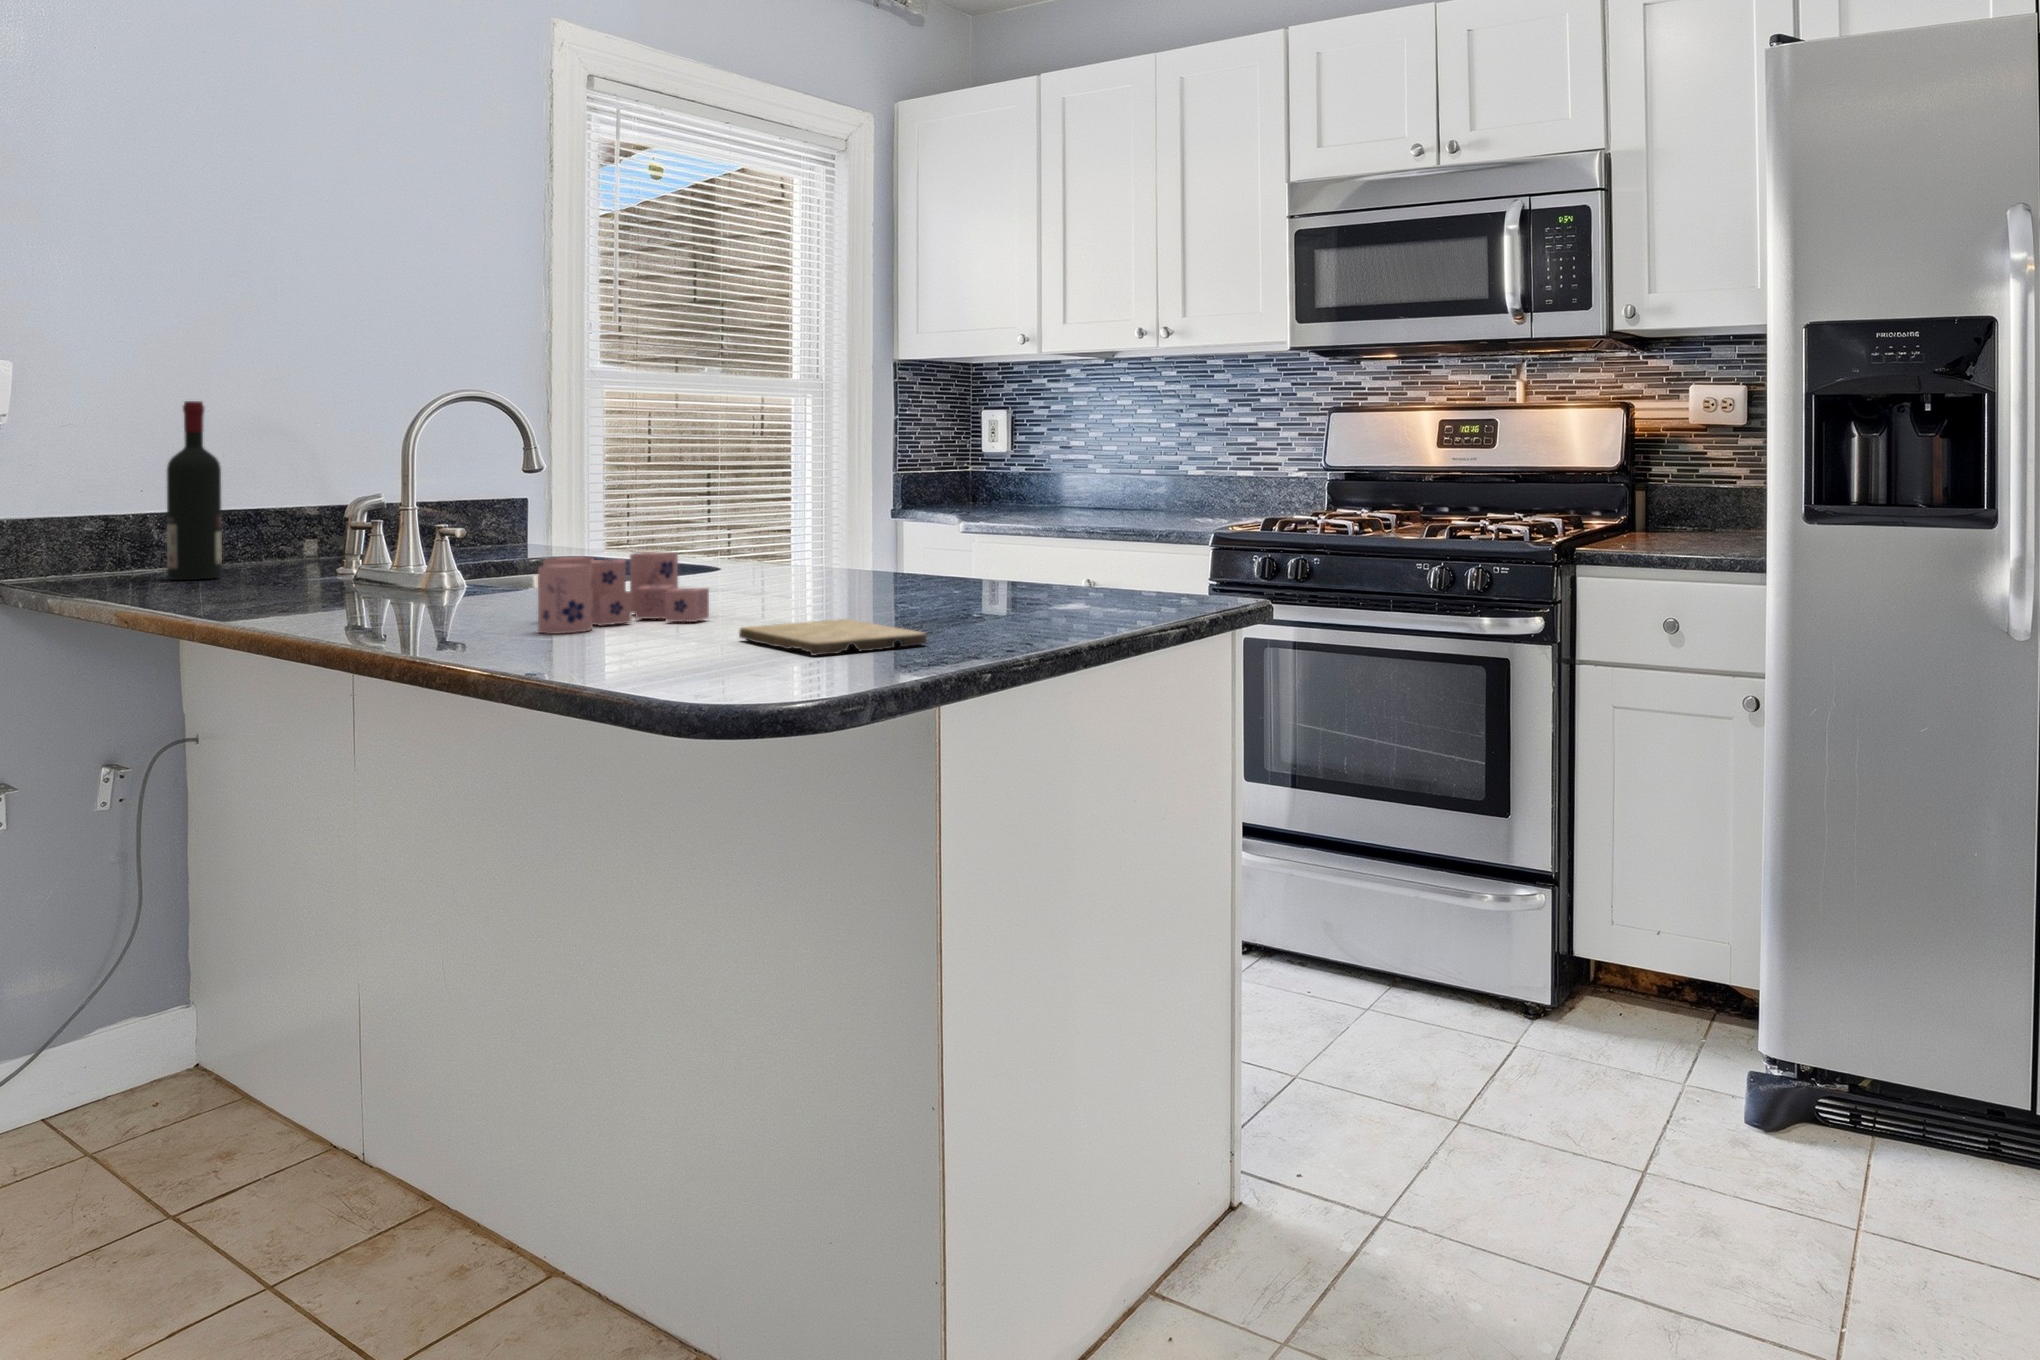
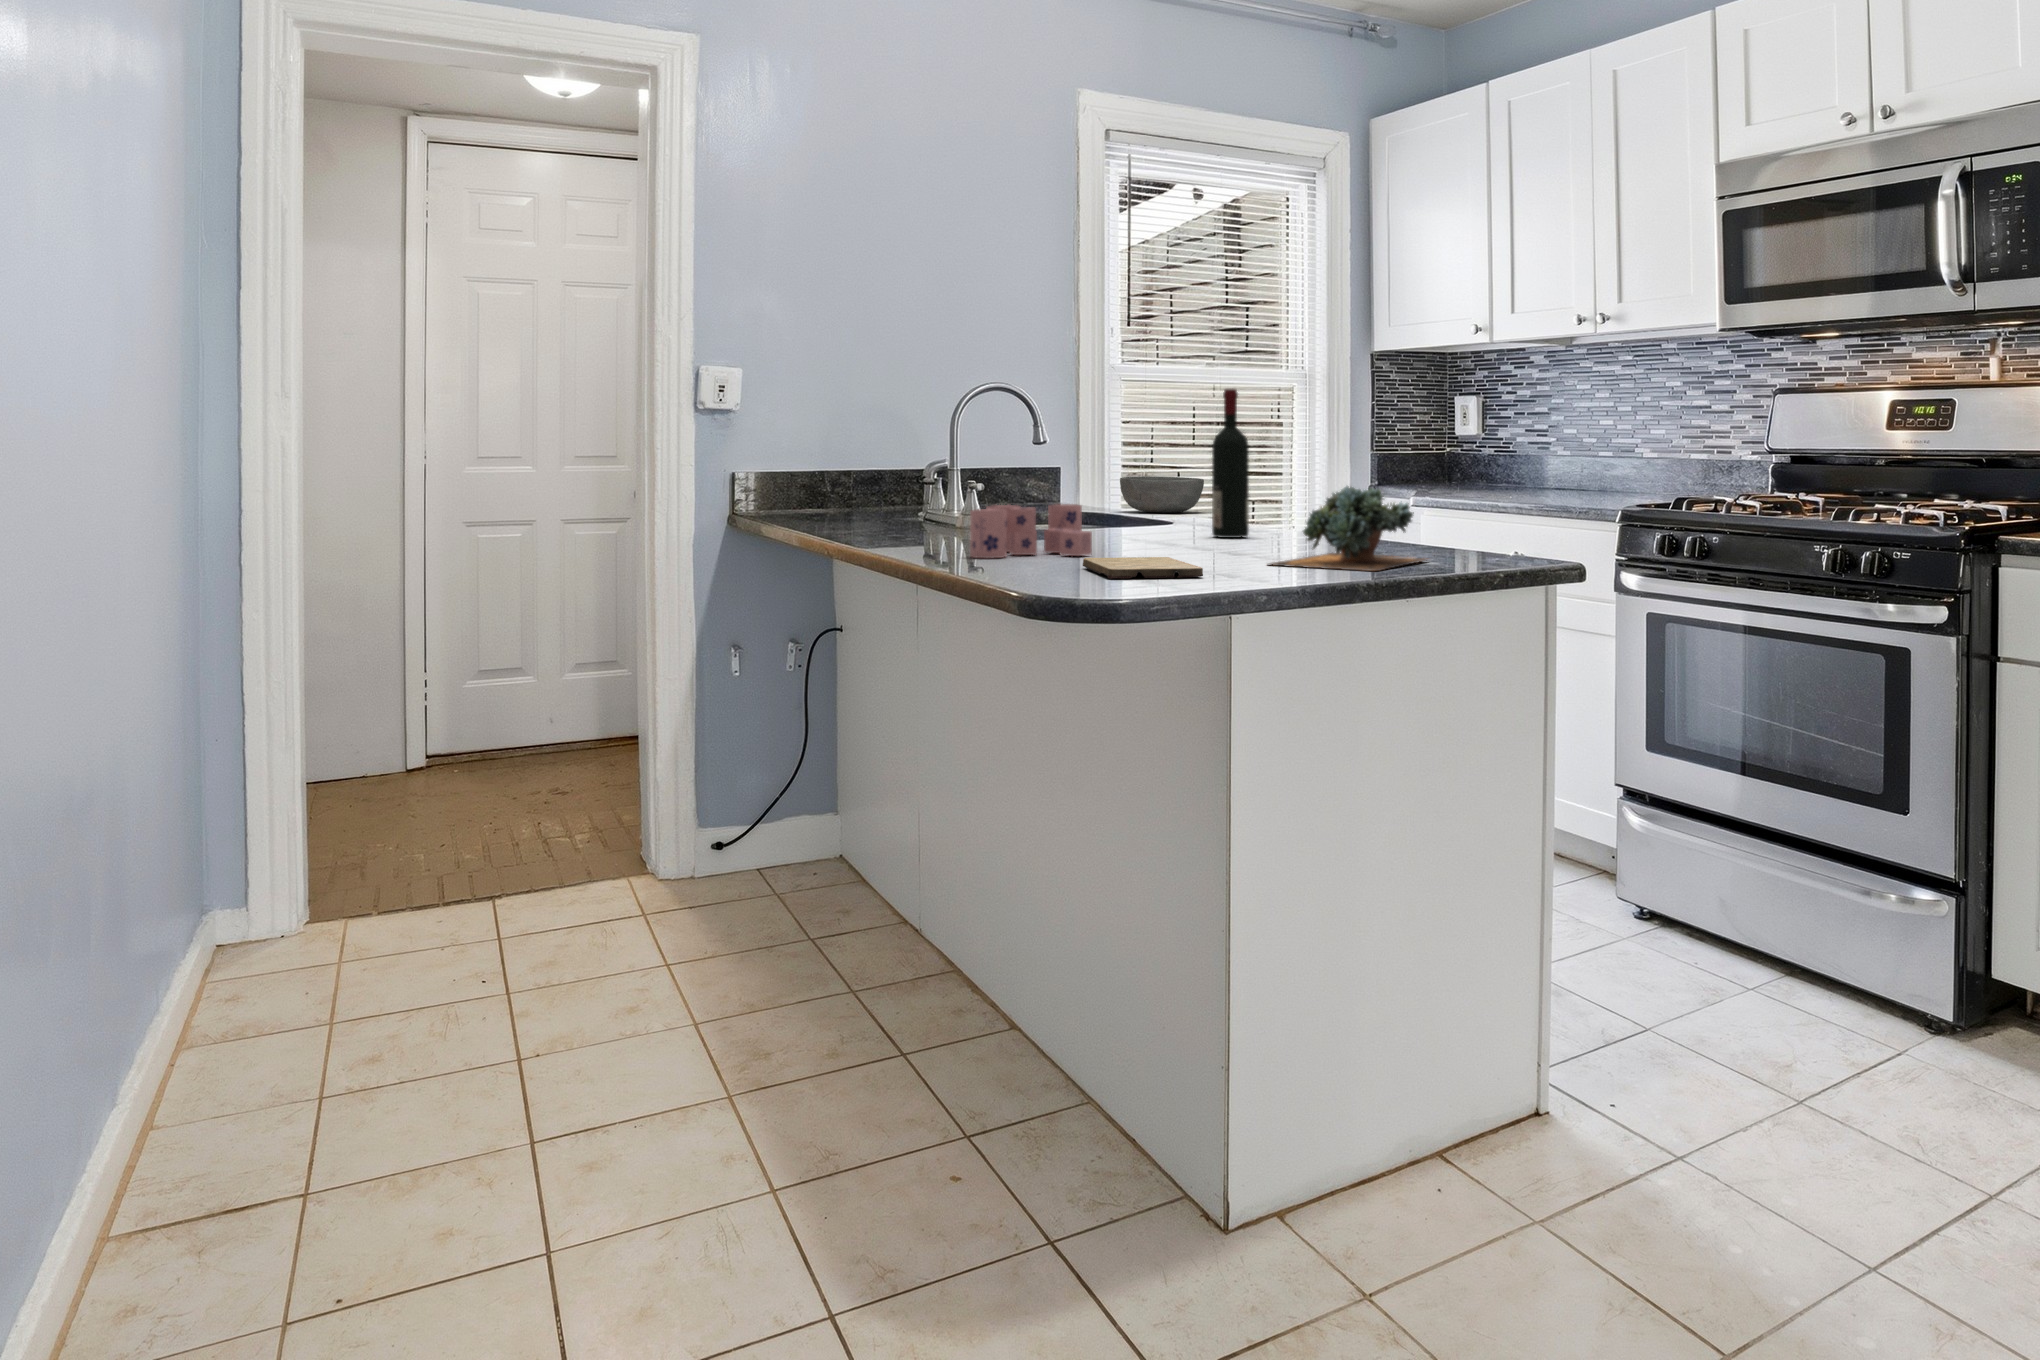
wine bottle: present [167,401,222,580] -> present [1212,389,1249,538]
bowl: none [603,504,716,549] -> present [1120,476,1204,513]
succulent plant: none [960,520,1128,622] -> present [1269,486,1427,571]

